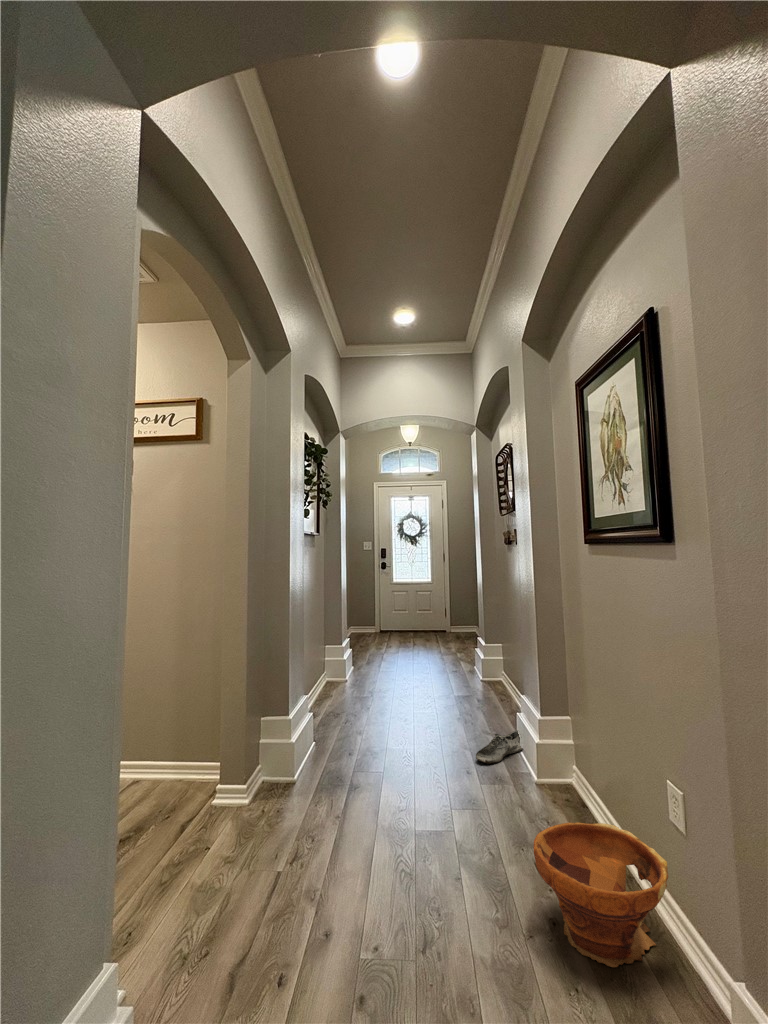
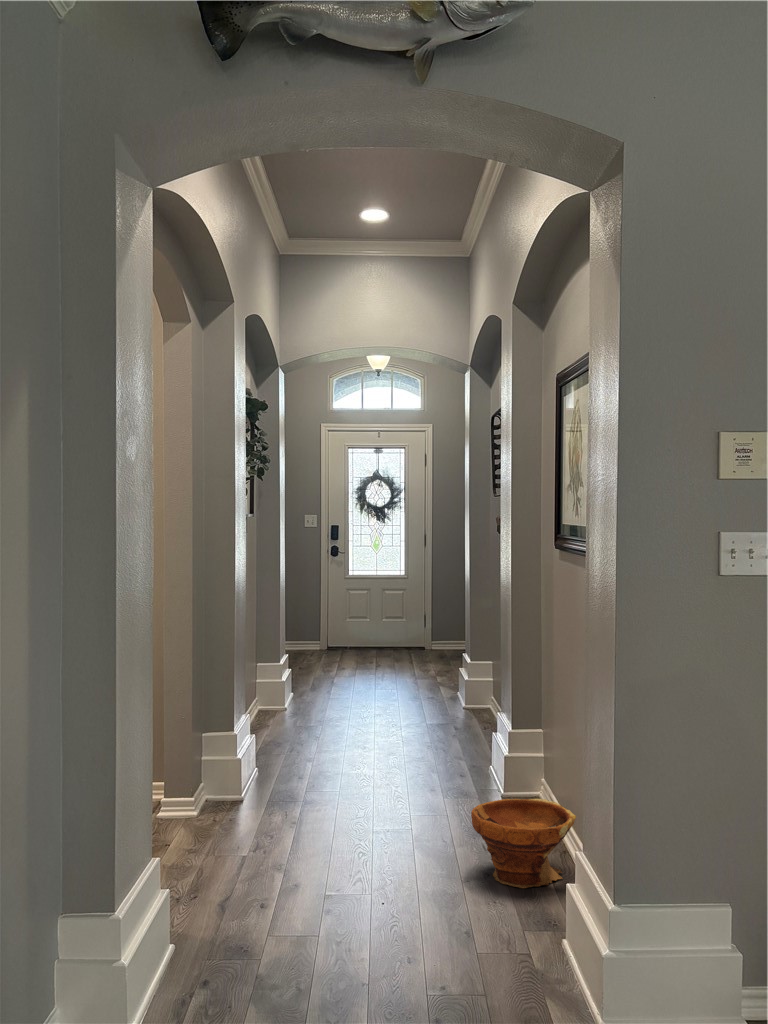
shoe: present [476,730,523,764] -> none [442,752,497,784]

